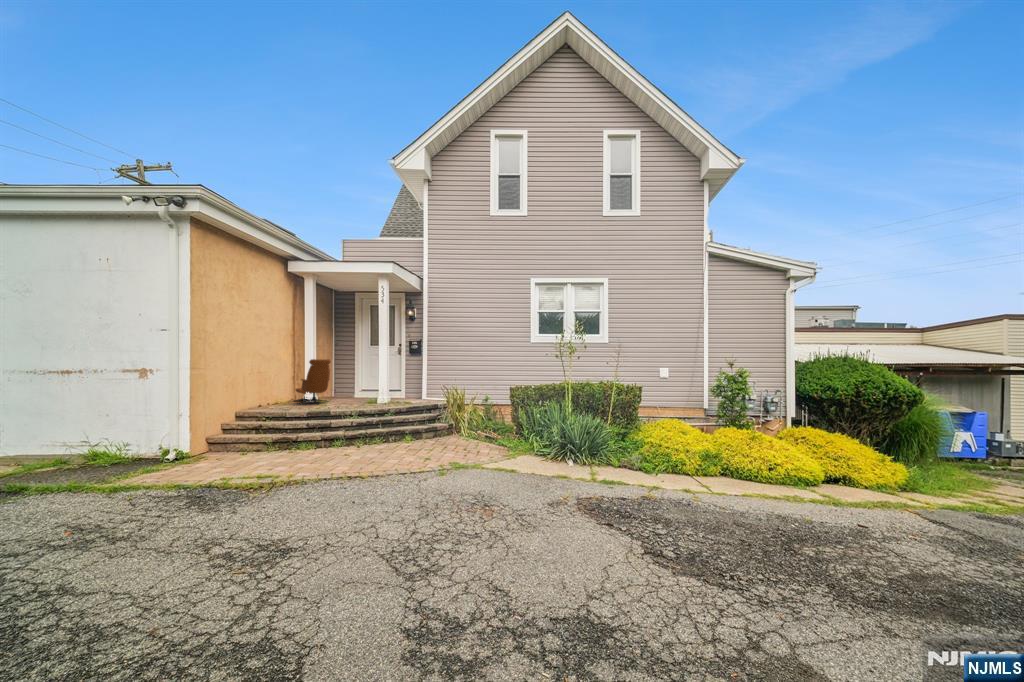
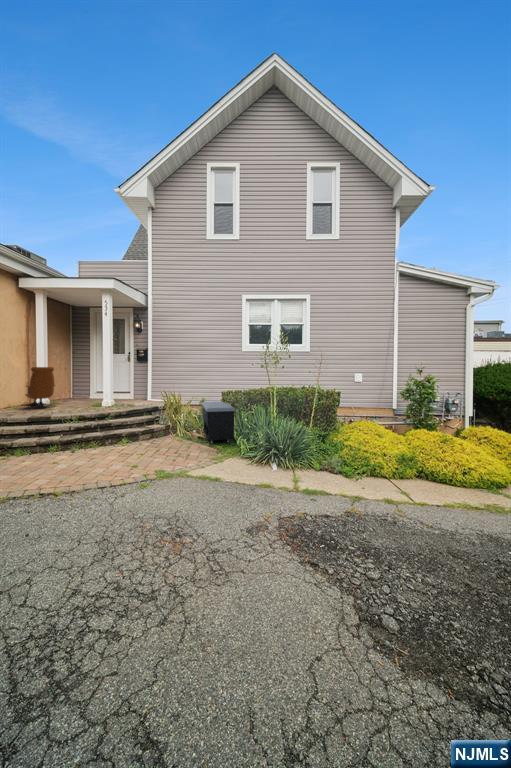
storage bench: none [487,397,524,442] -> present [202,401,234,443]

